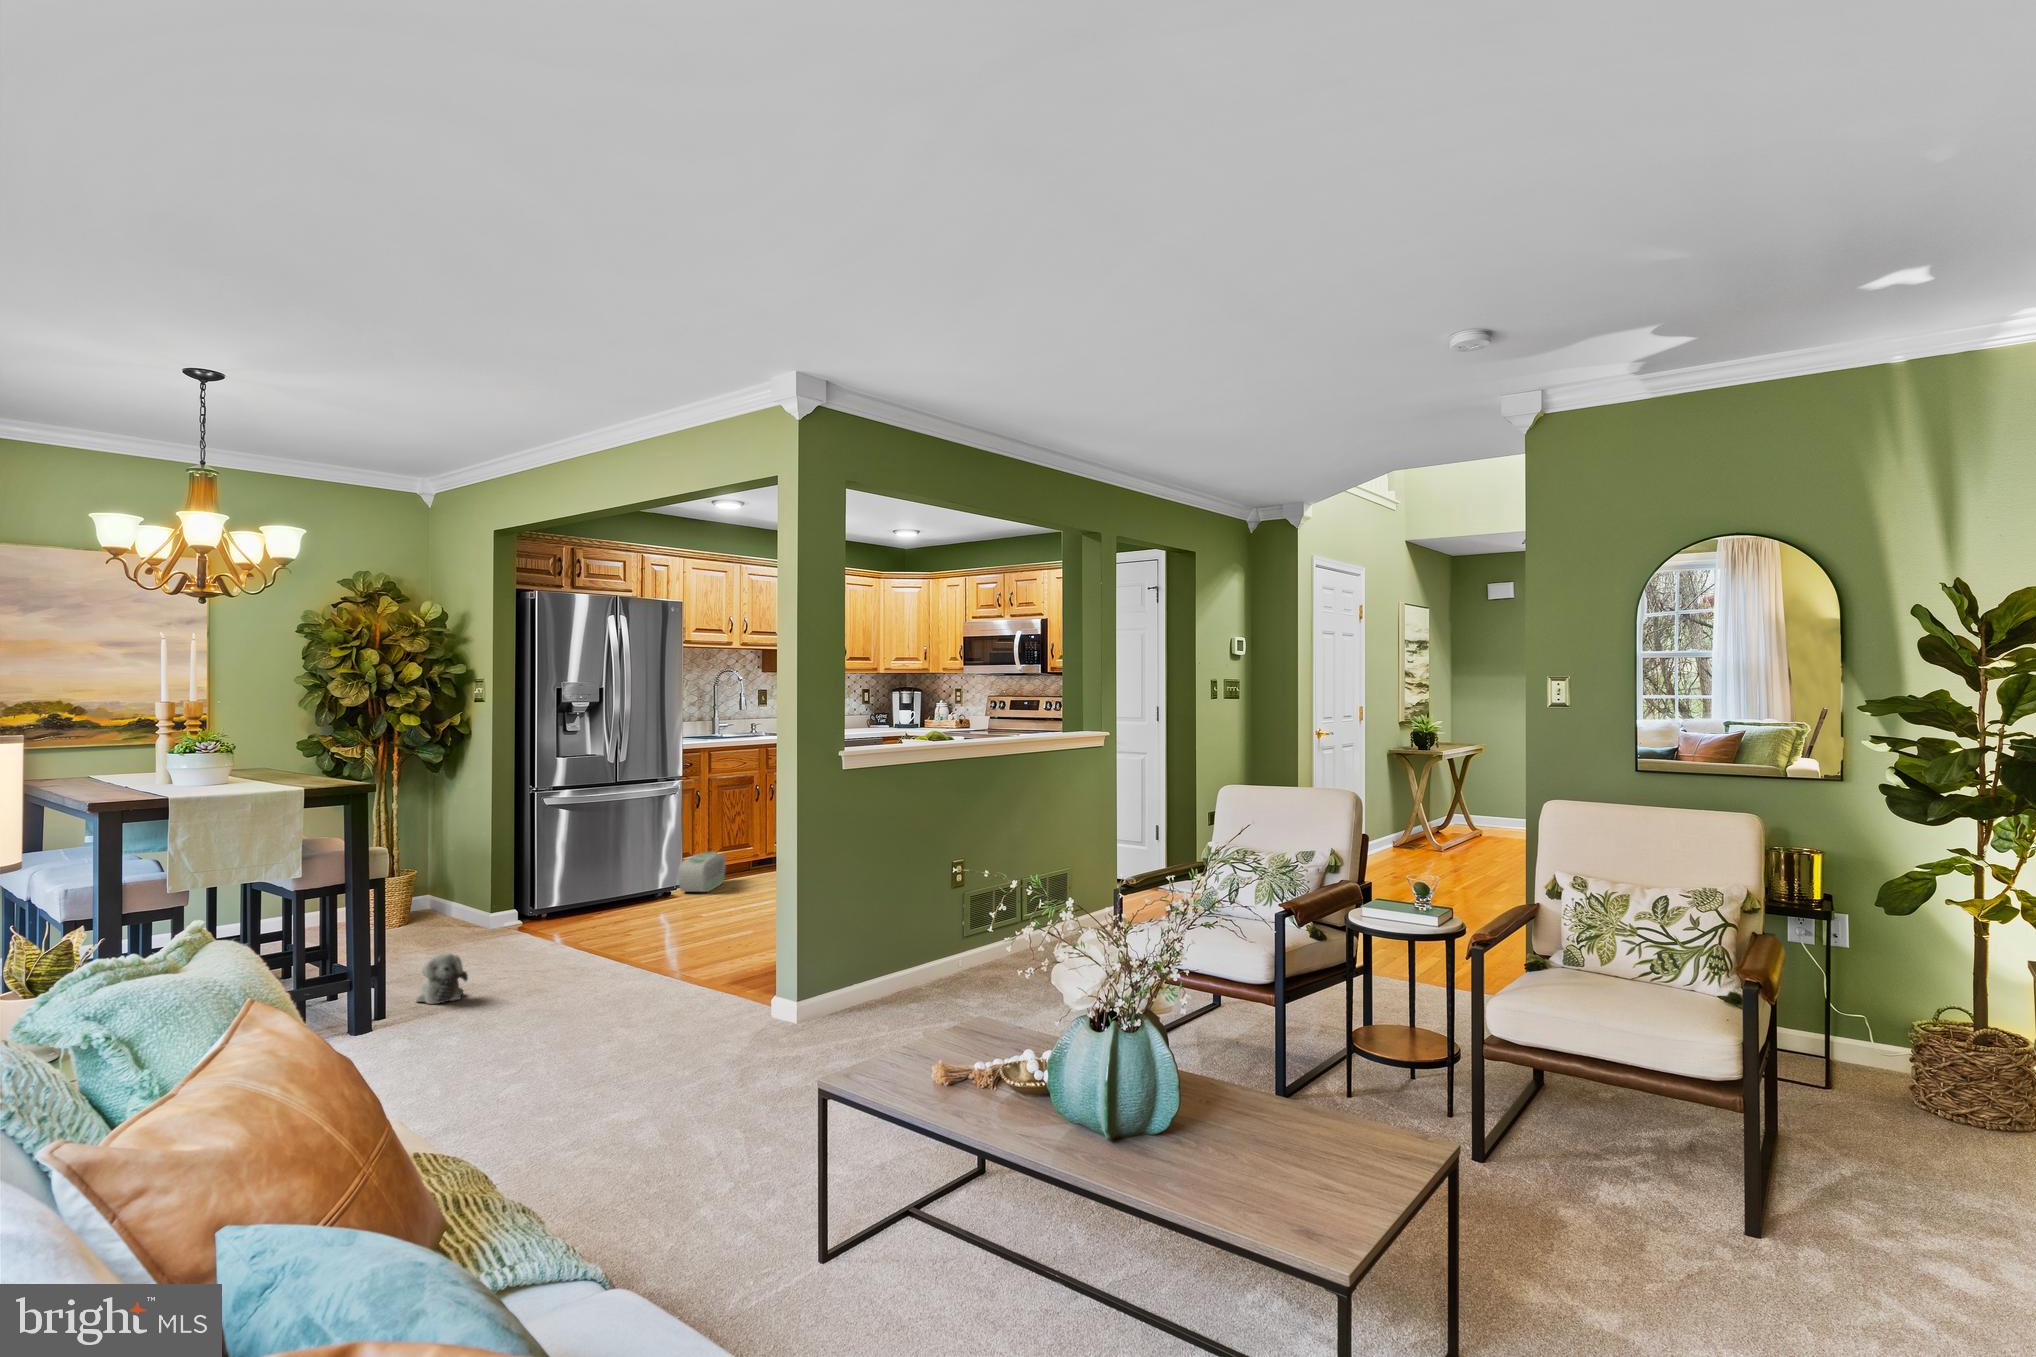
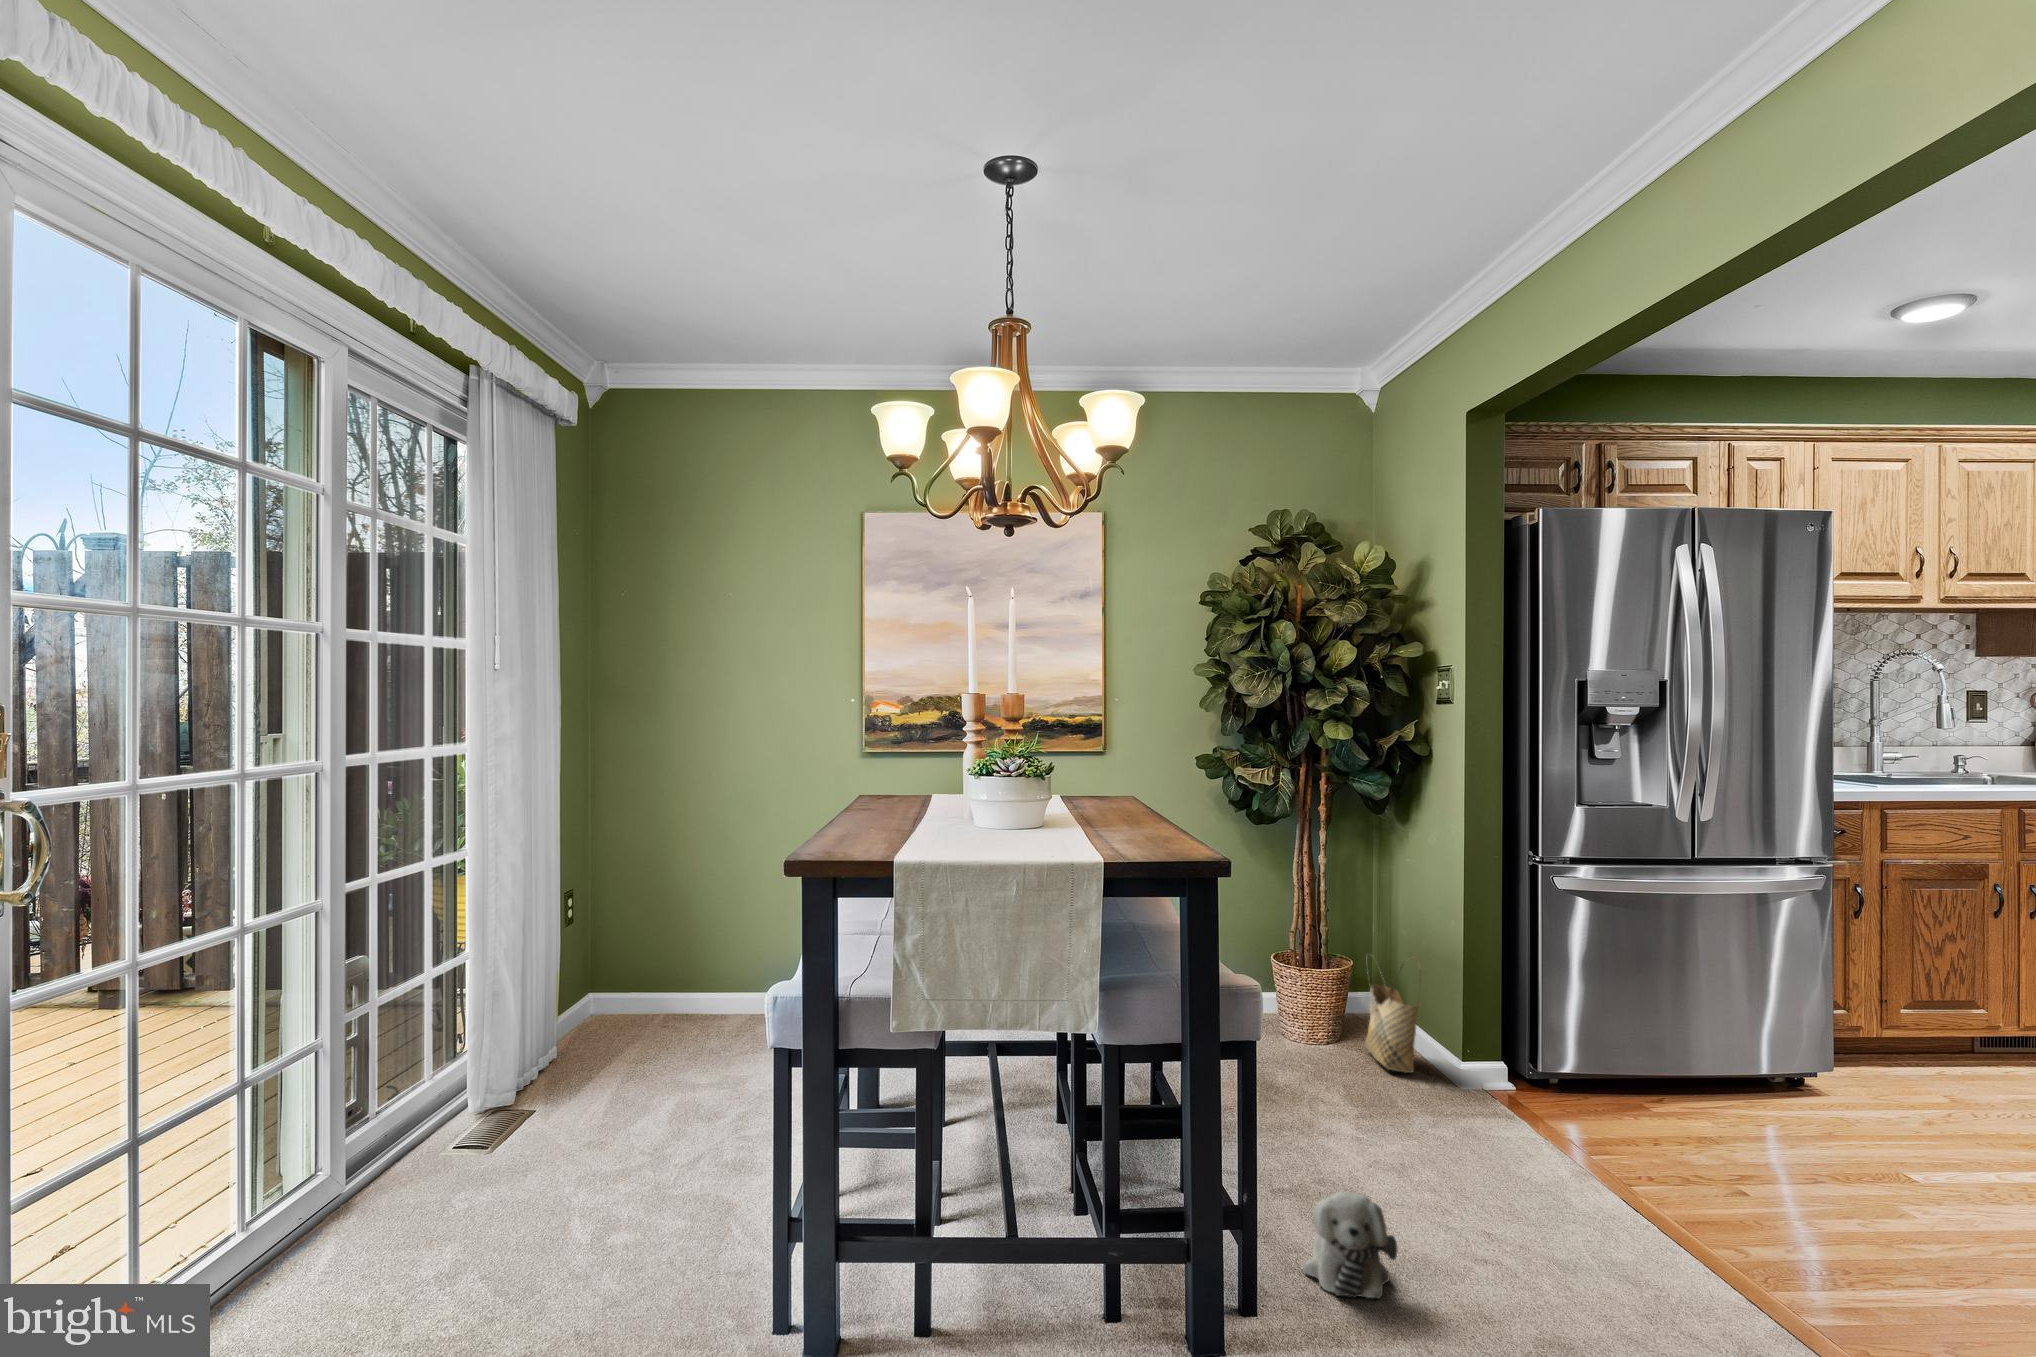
air purifier: present [678,852,726,892] -> none [1822,1004,1924,1092]
woven basket: none [424,859,463,929] -> present [1365,957,1419,1073]

